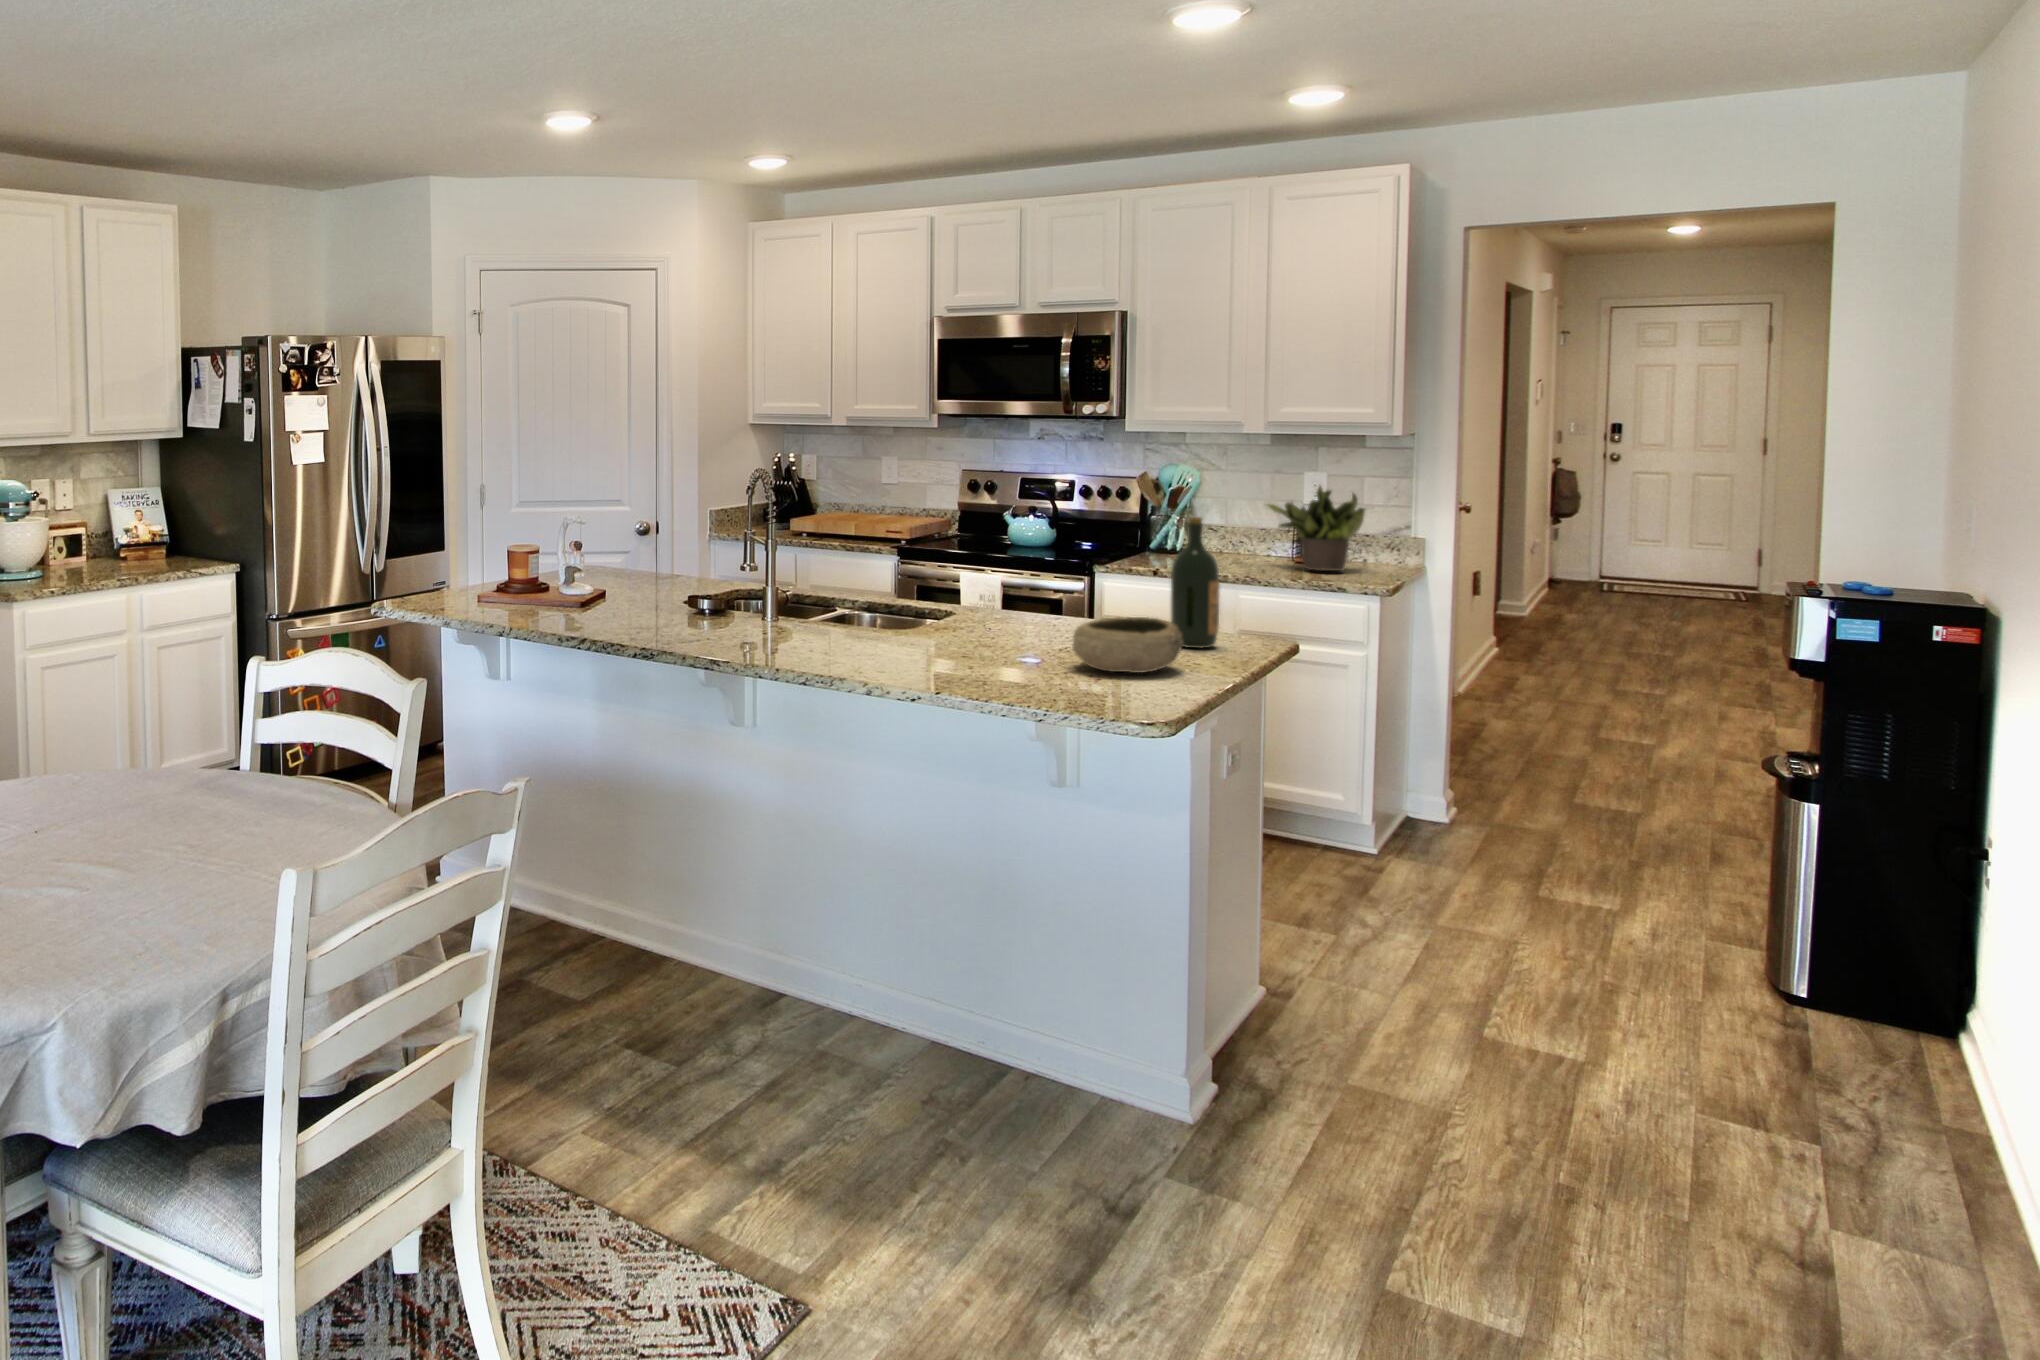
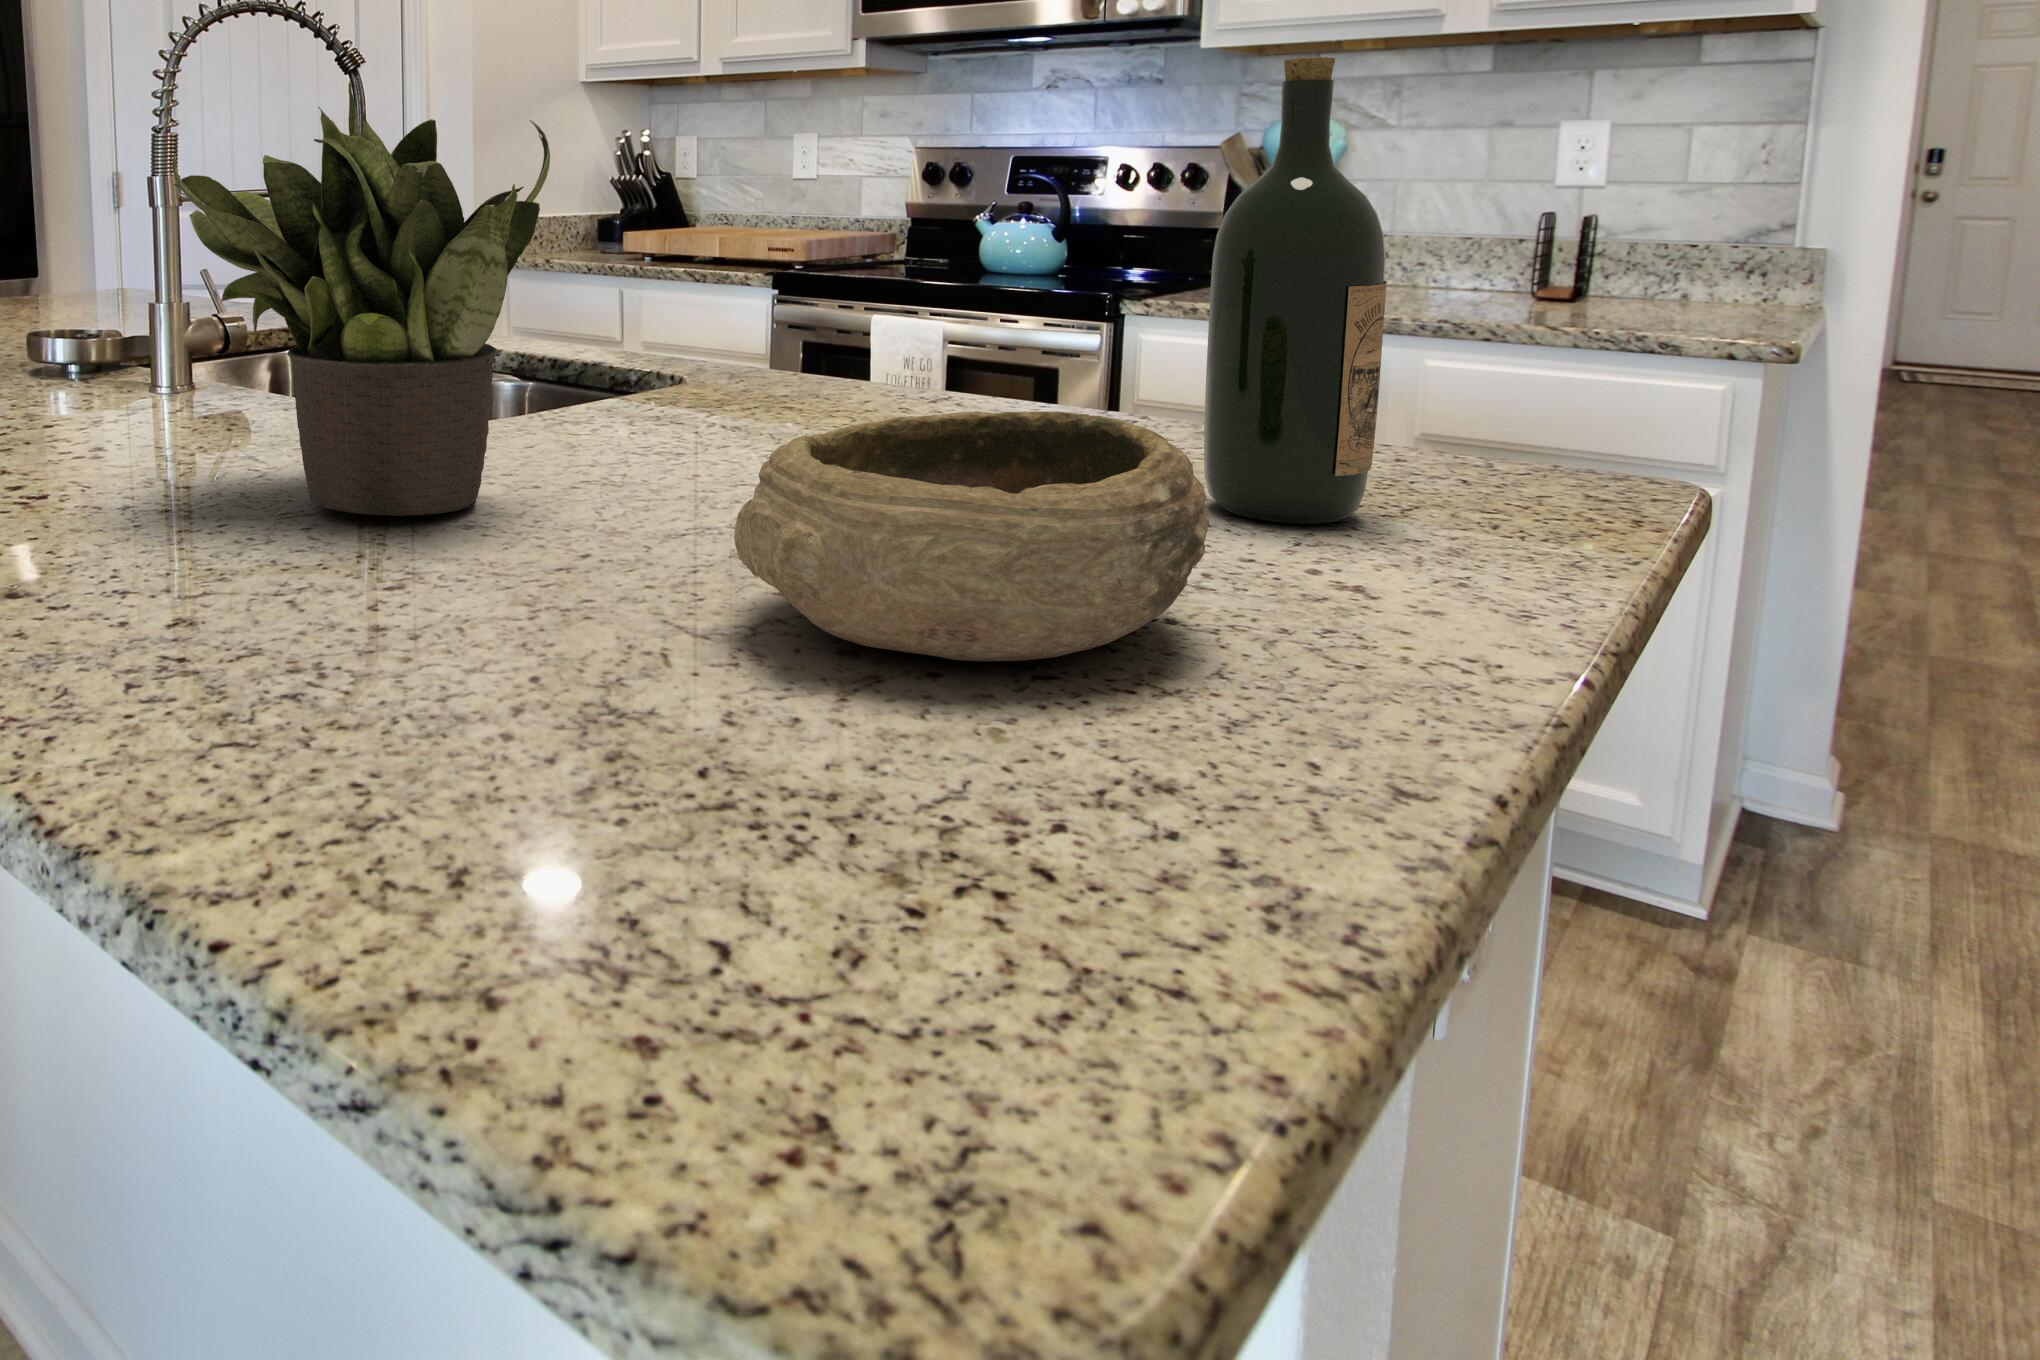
potted plant: present [1267,486,1365,571] -> present [173,80,550,516]

